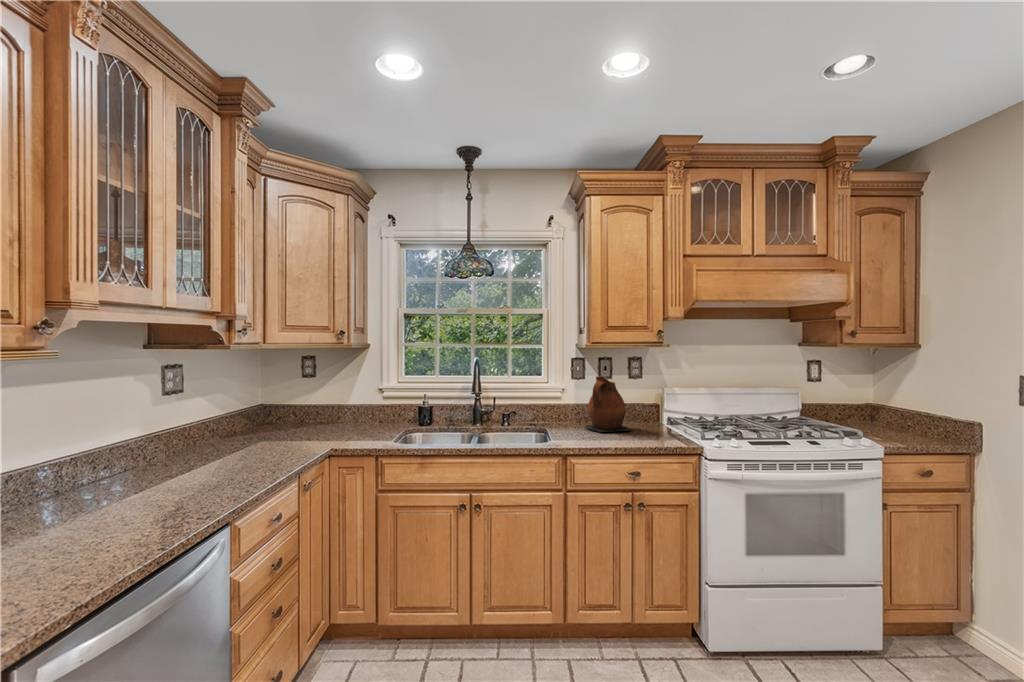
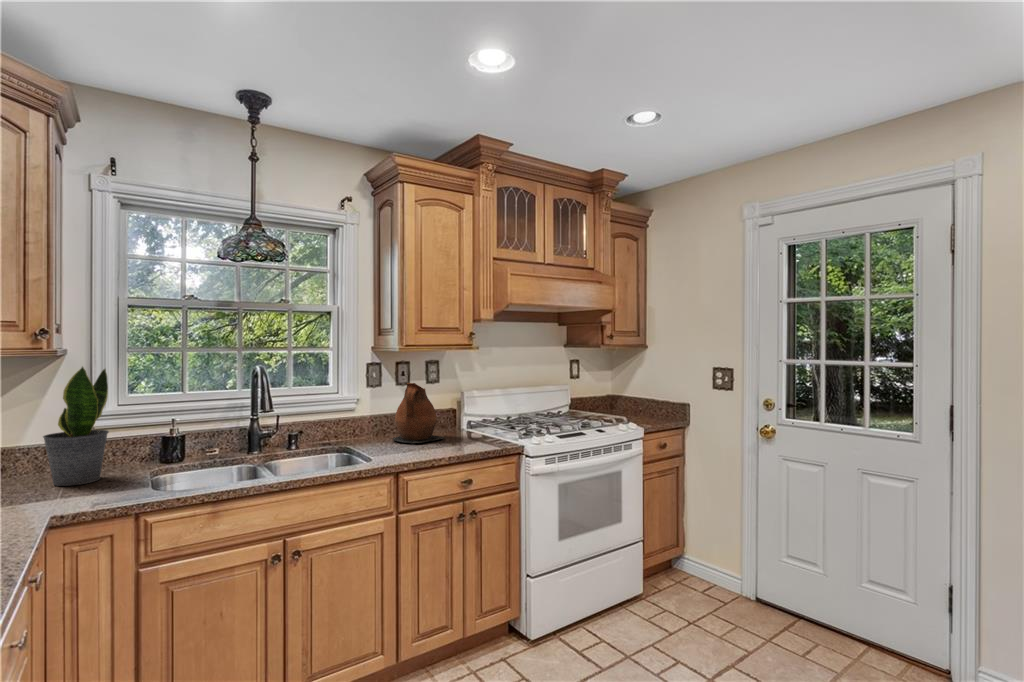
potted plant: none [344,354,381,432] -> present [43,367,109,486]

